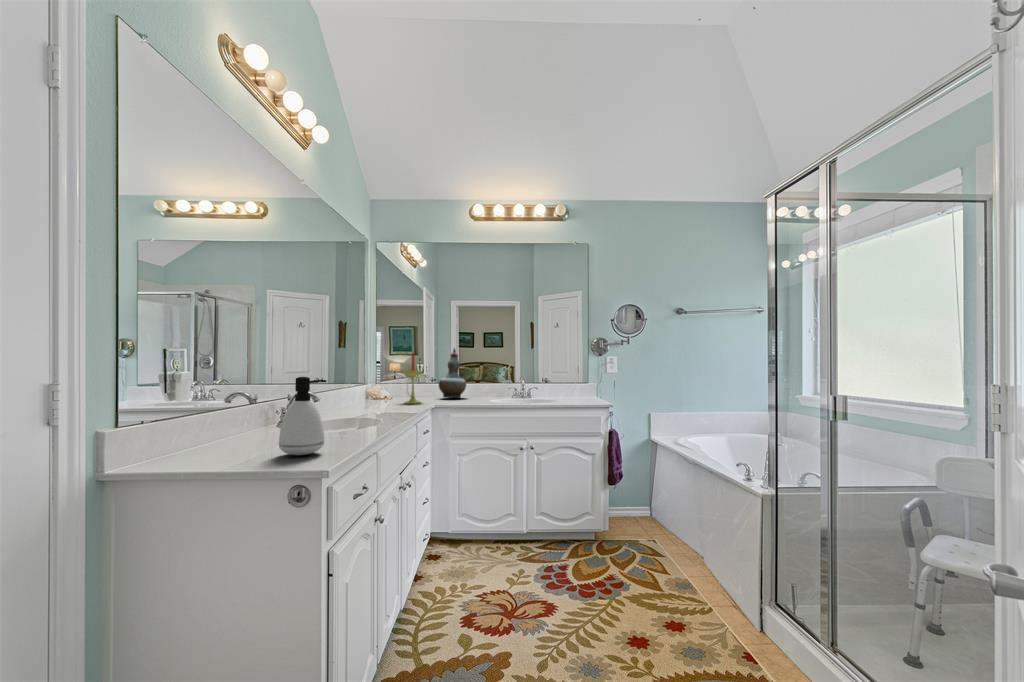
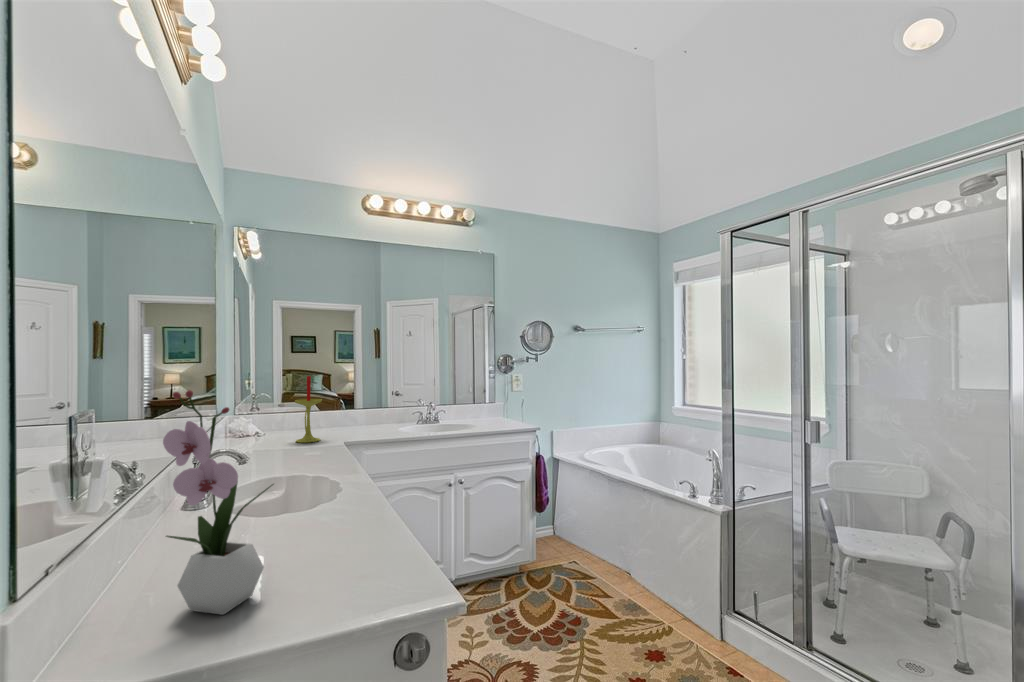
flower arrangement: none [189,331,255,459] -> present [163,390,274,615]
decorative vase: present [439,348,466,398] -> none [327,366,363,428]
soap dispenser: present [279,377,326,455] -> none [323,454,390,579]

